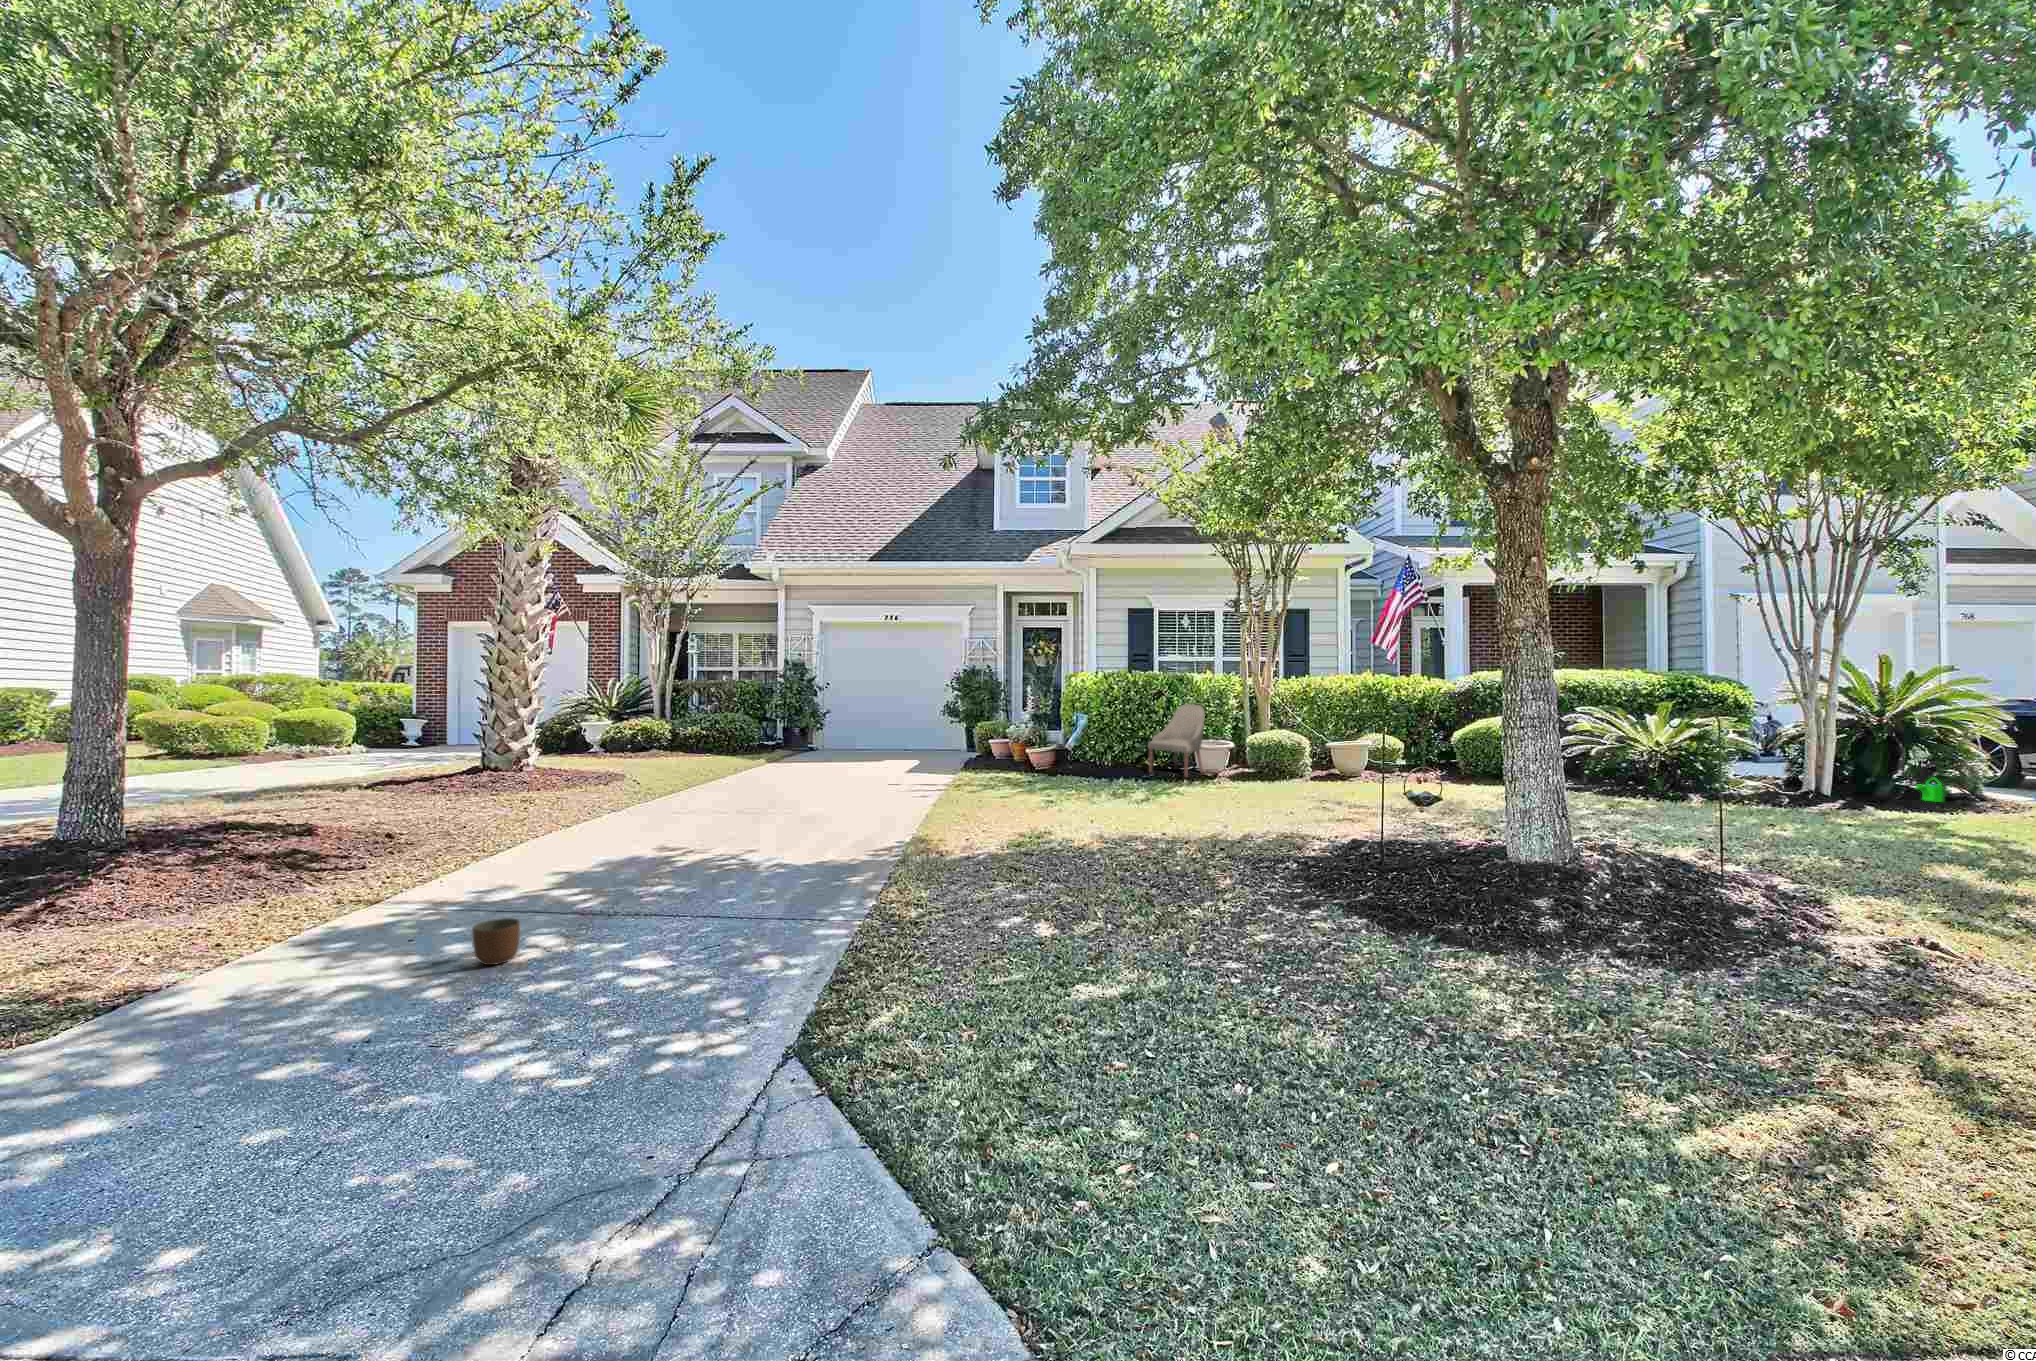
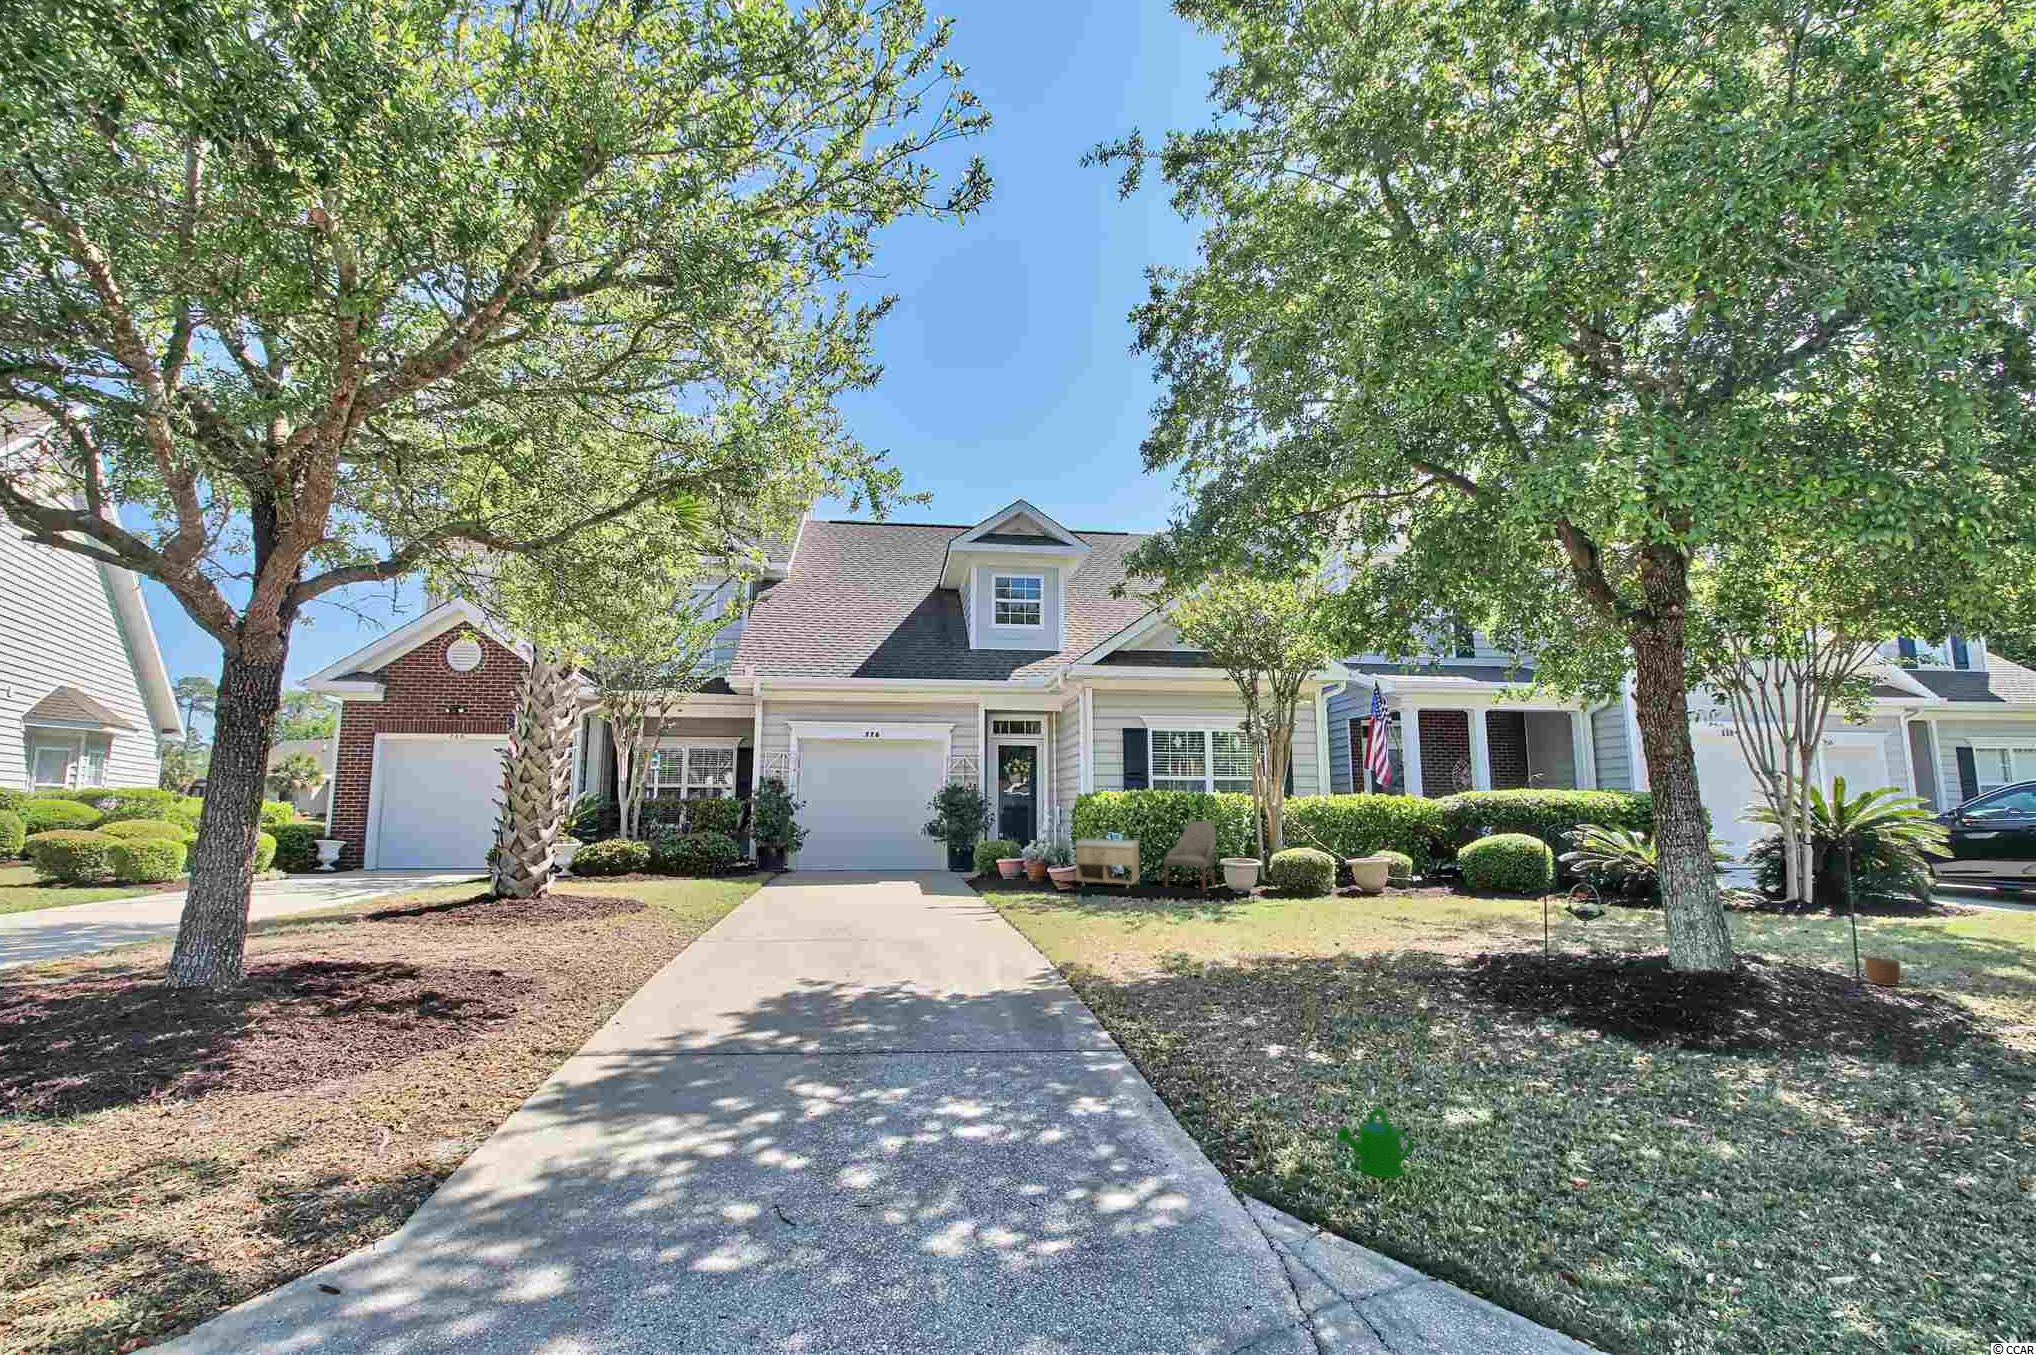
storage bench: none [1057,721,1126,773] -> present [1076,838,1139,887]
watering can: present [1915,777,1948,802] -> present [1337,1107,1414,1178]
planter: present [472,918,520,965] -> present [1865,957,1900,986]

